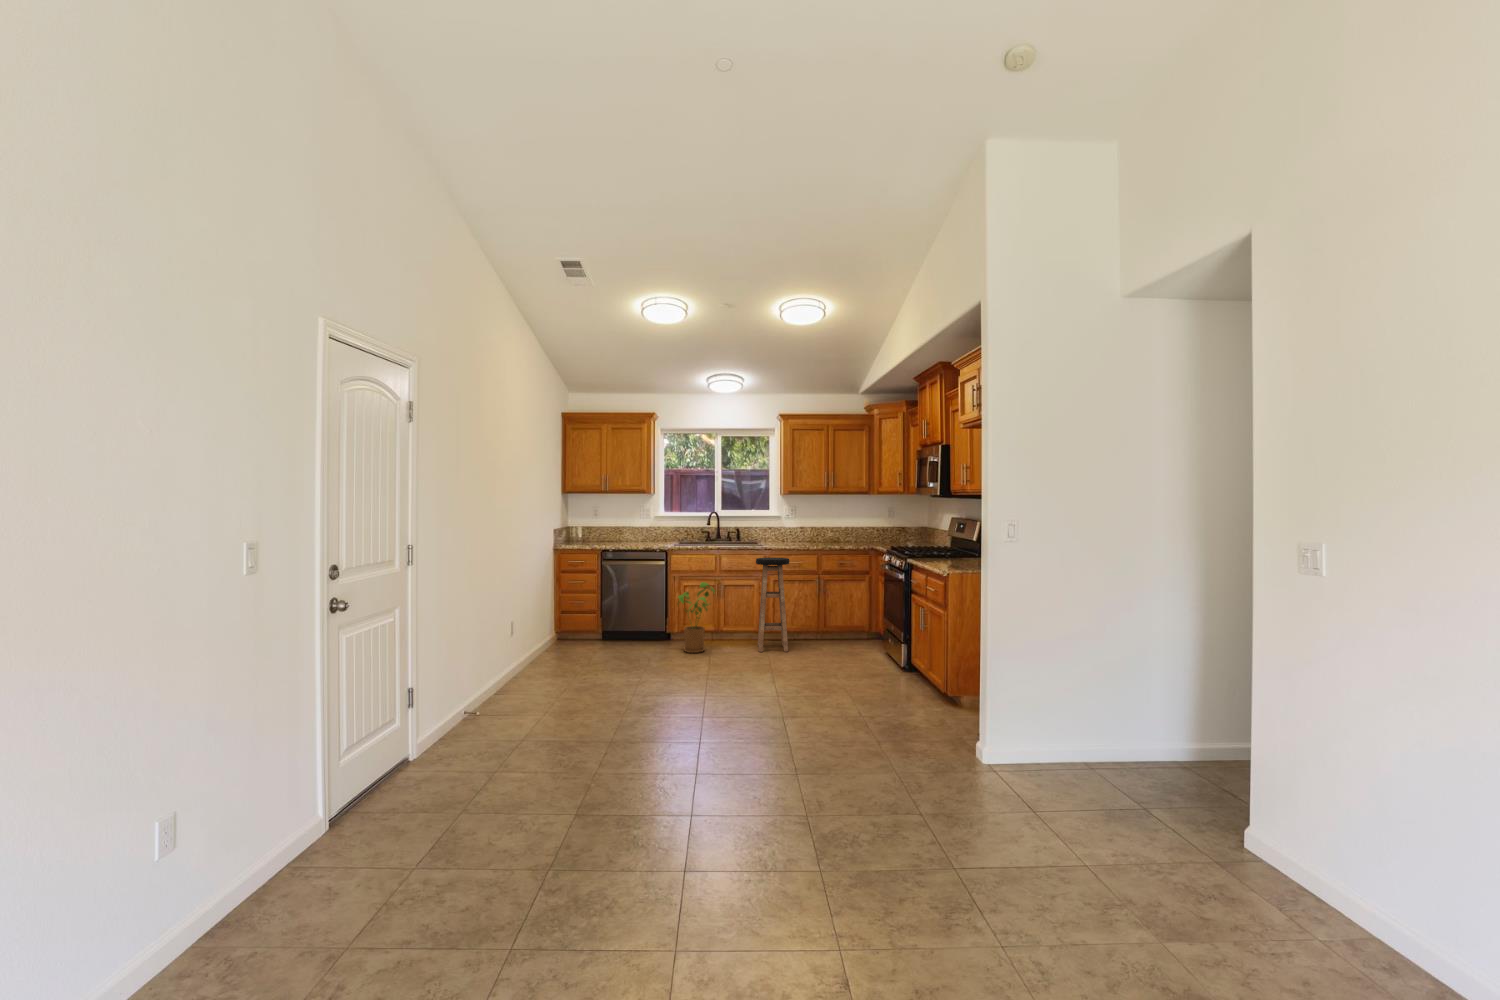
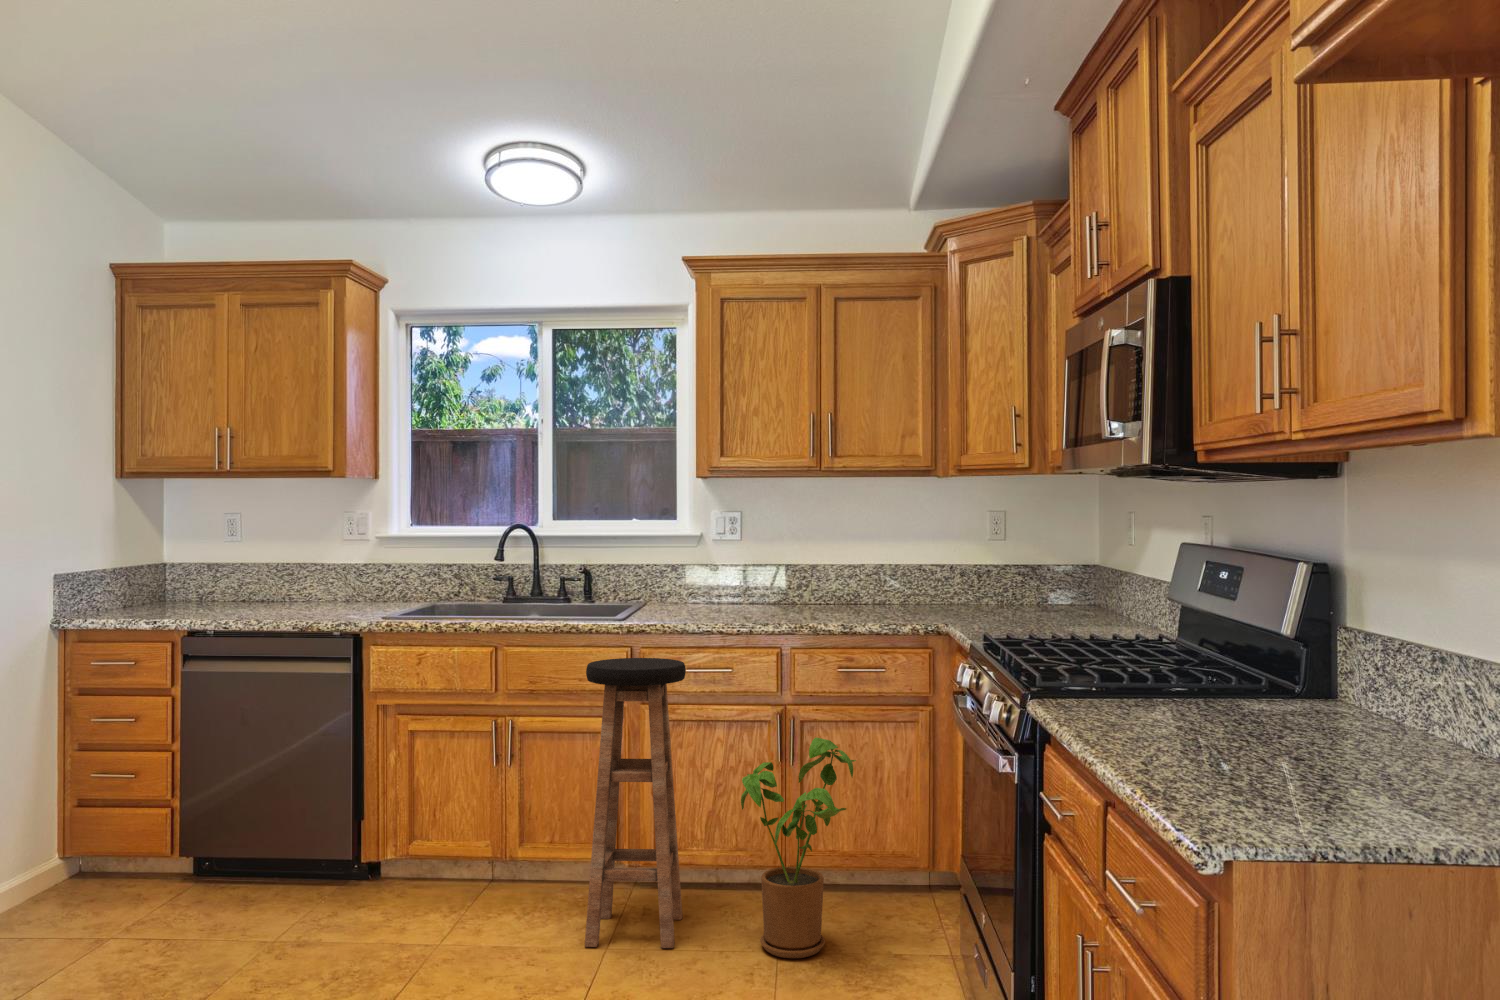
house plant: present [678,582,715,653] -> present [741,737,856,958]

